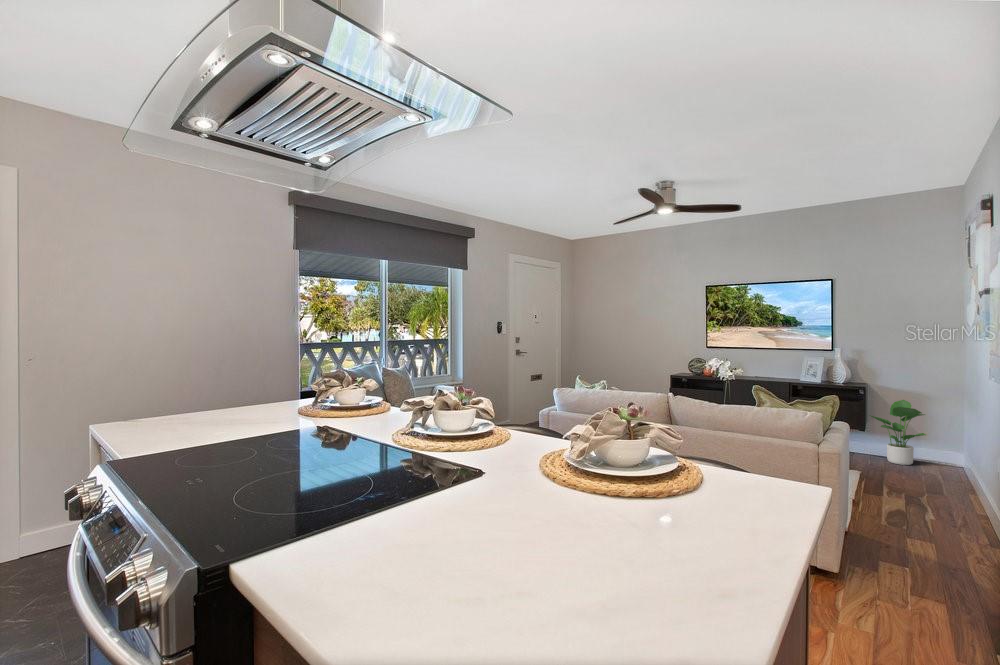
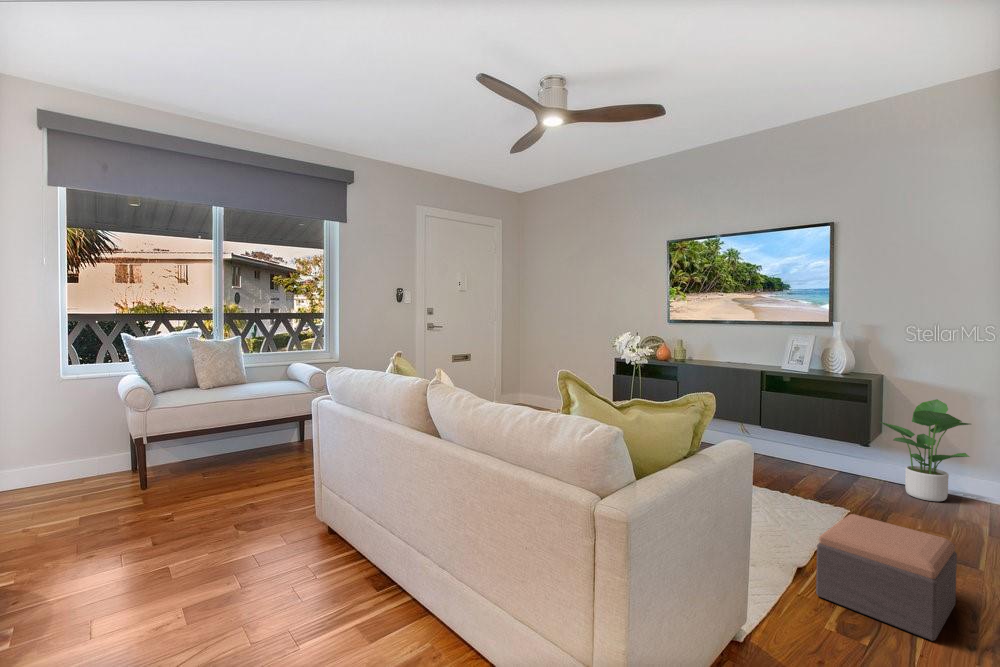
footstool: none [870,468,939,525] -> present [816,514,957,641]

